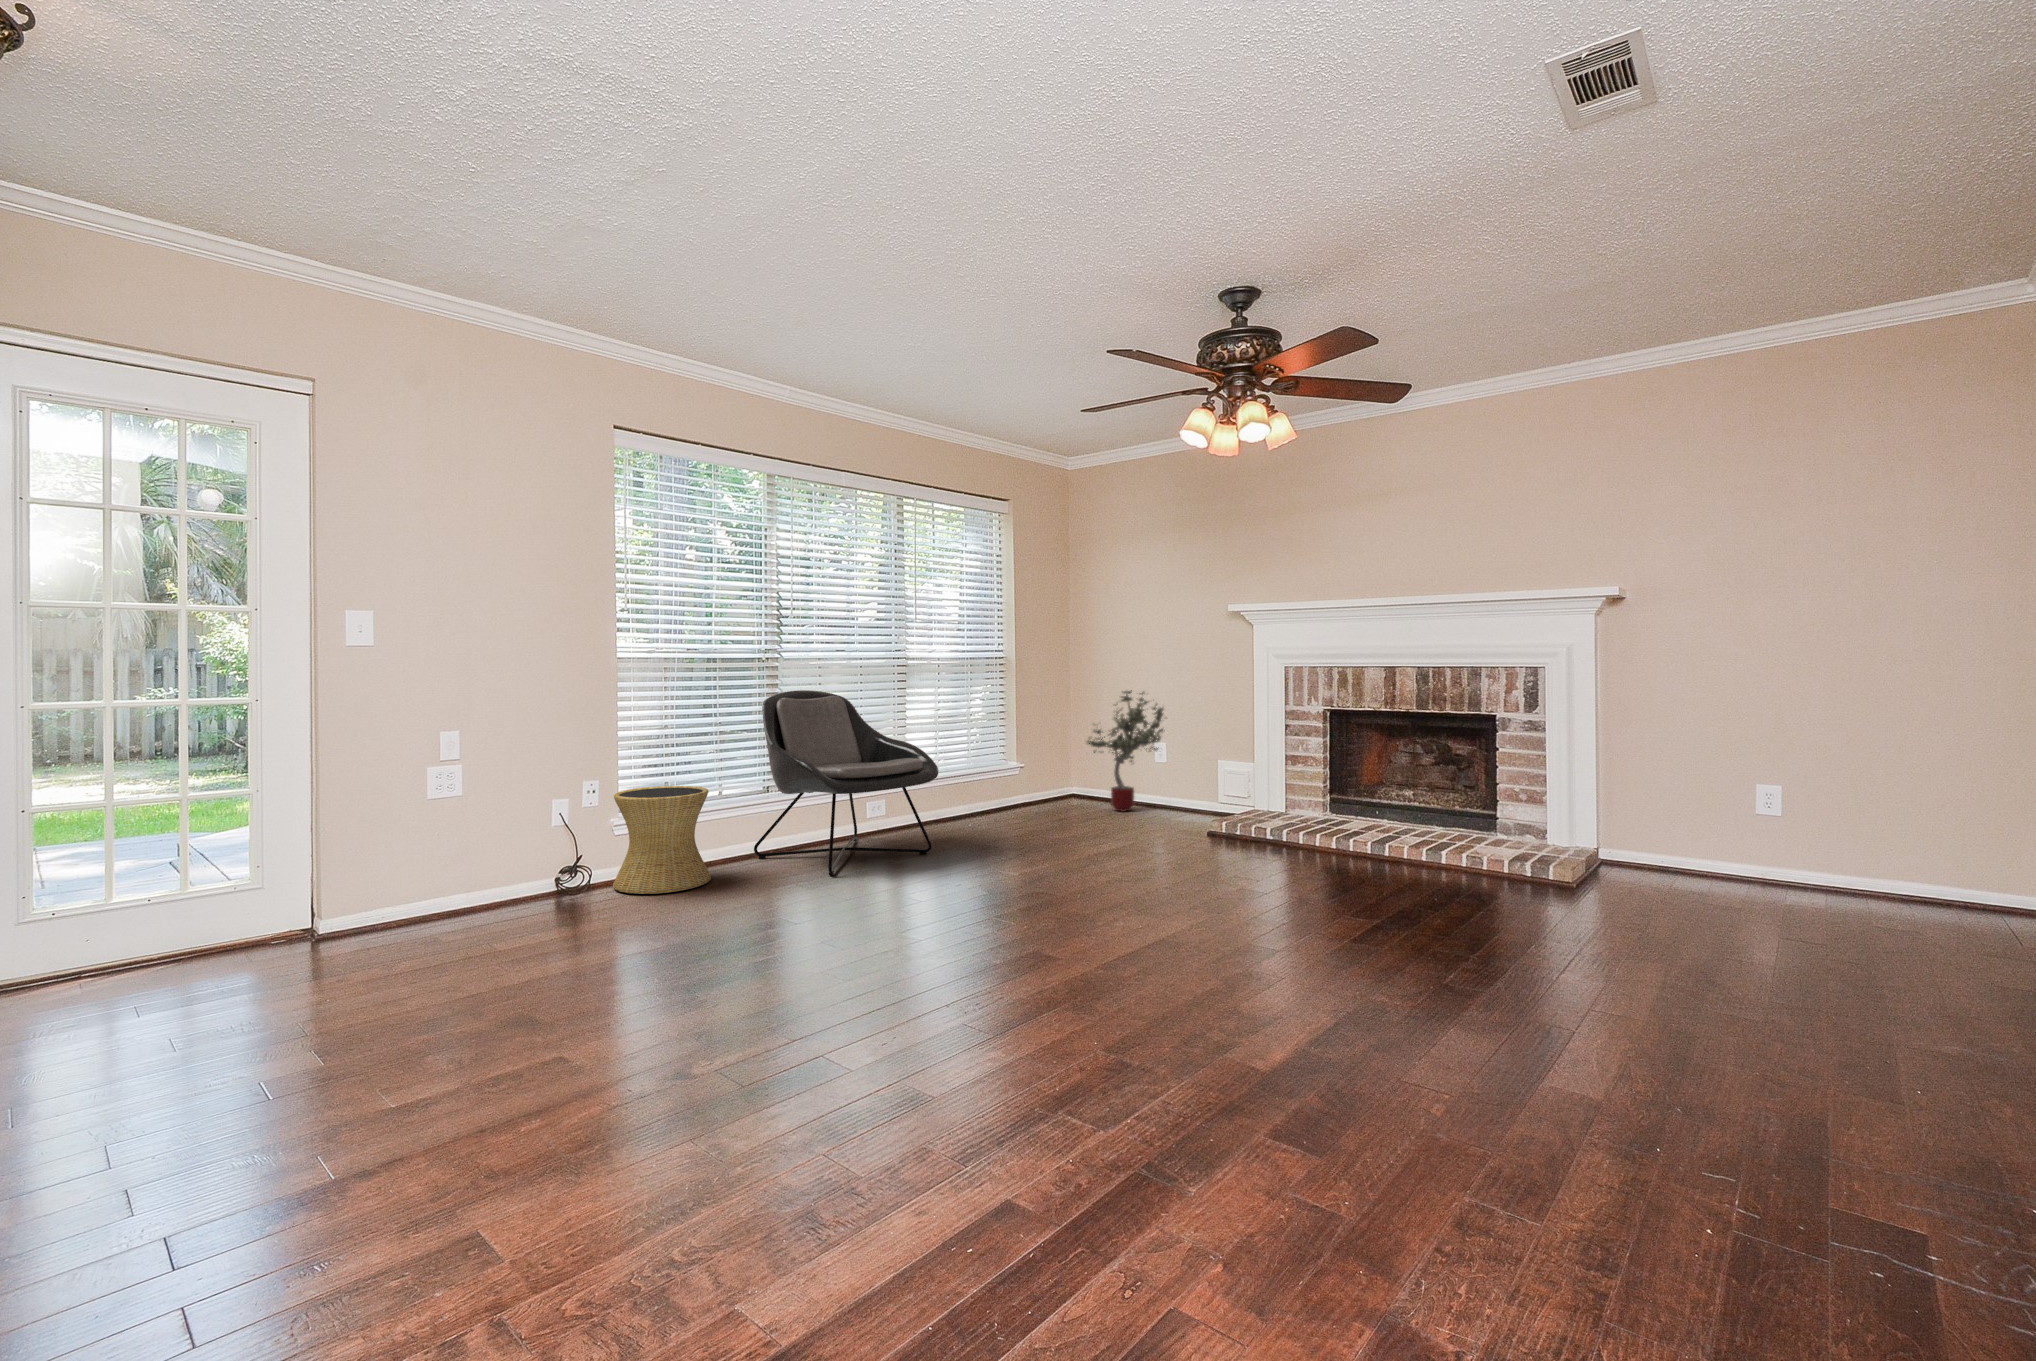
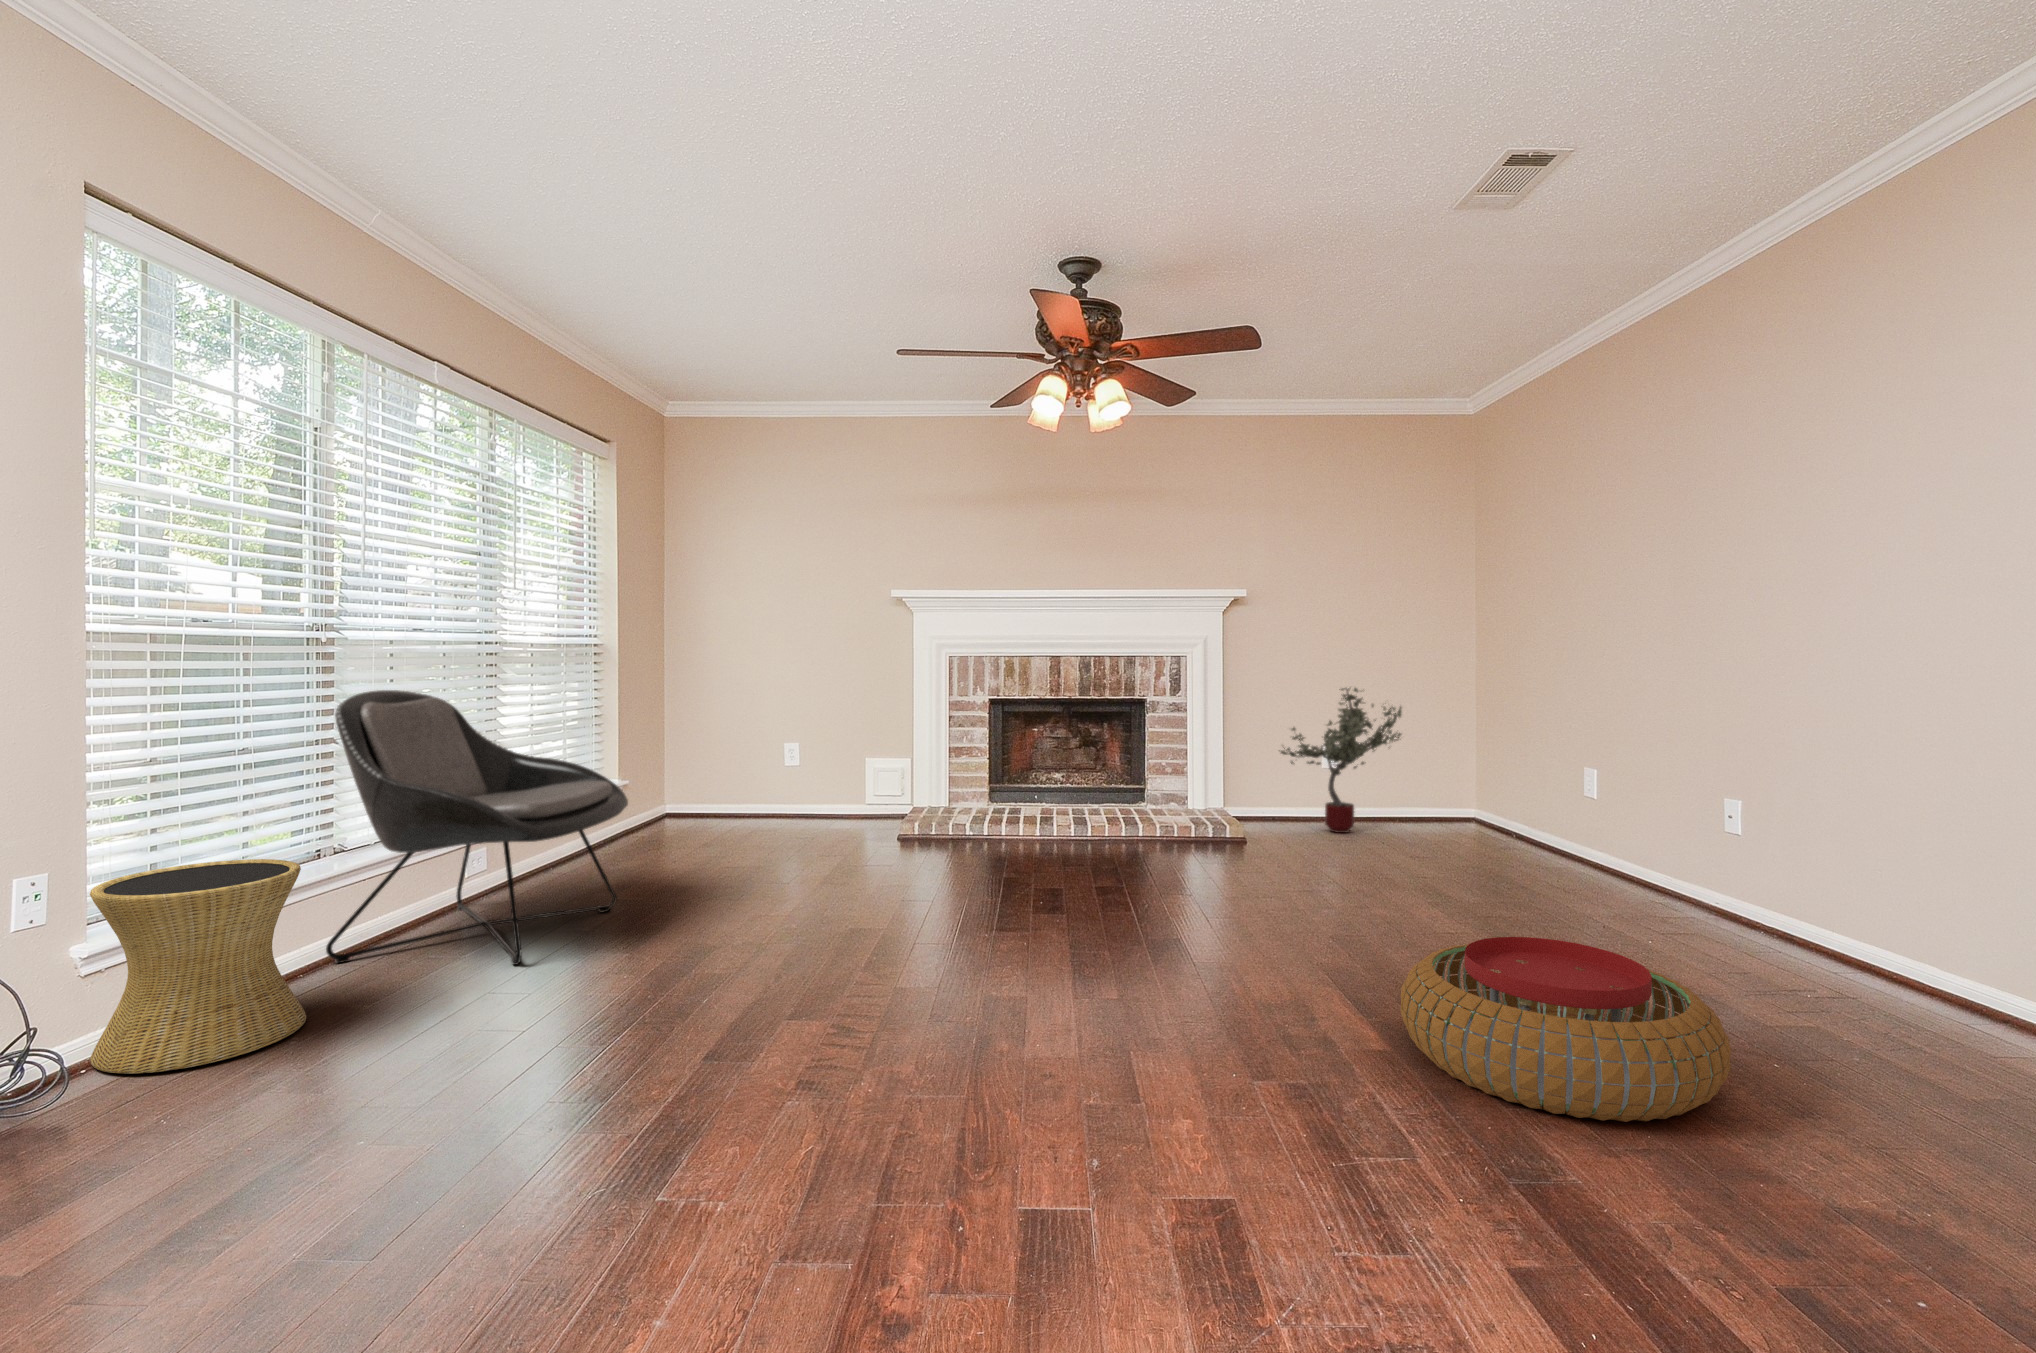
potted tree: present [1087,690,1163,812] -> present [1281,688,1402,833]
pouf: none [1300,987,1672,1219] -> present [1400,937,1731,1122]

